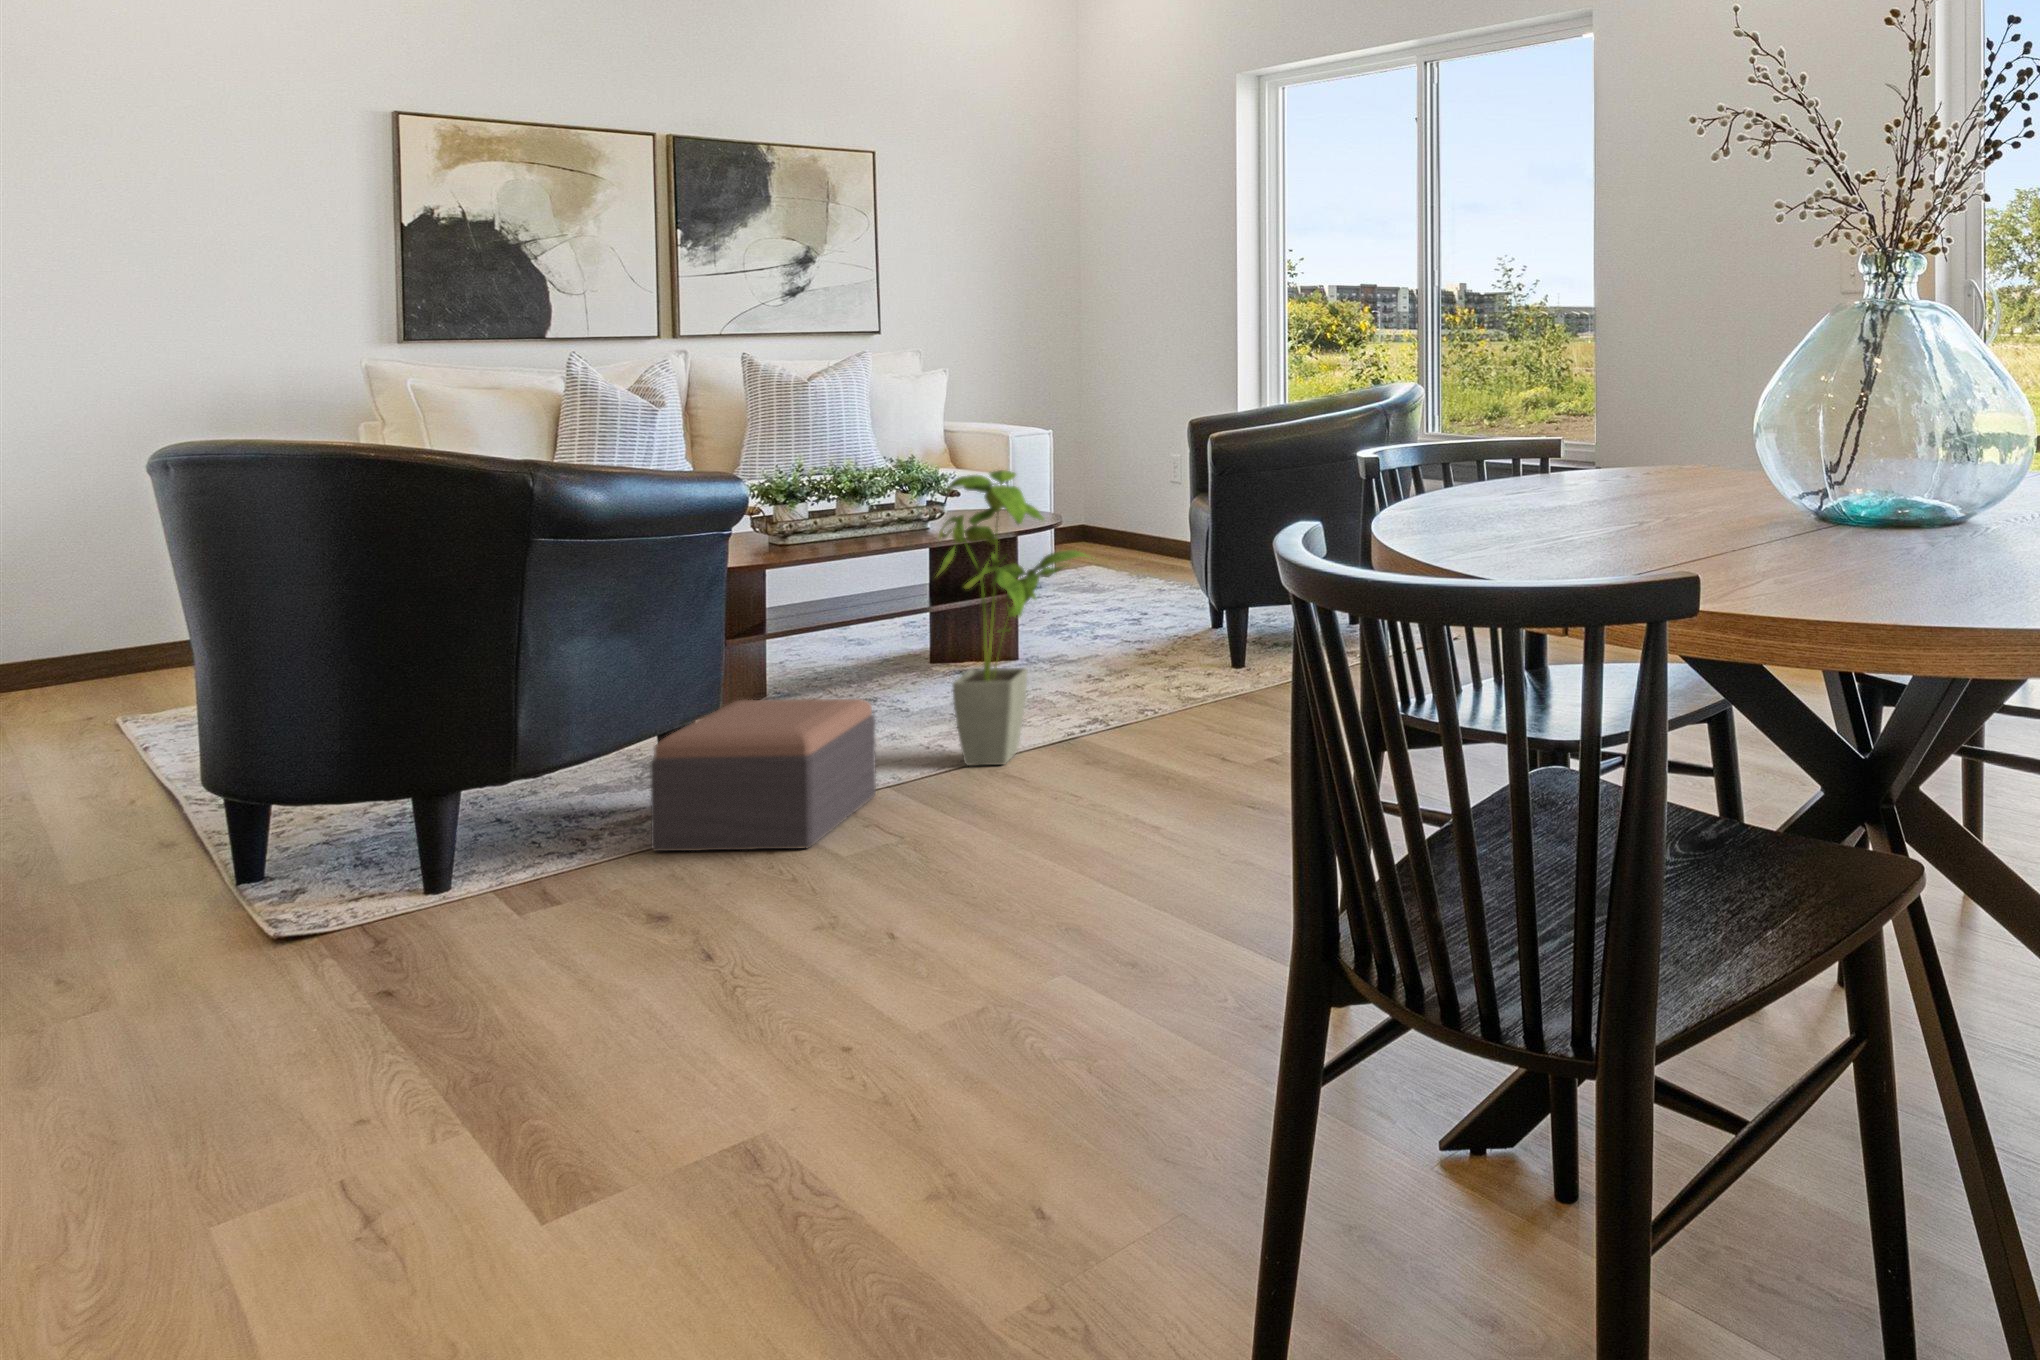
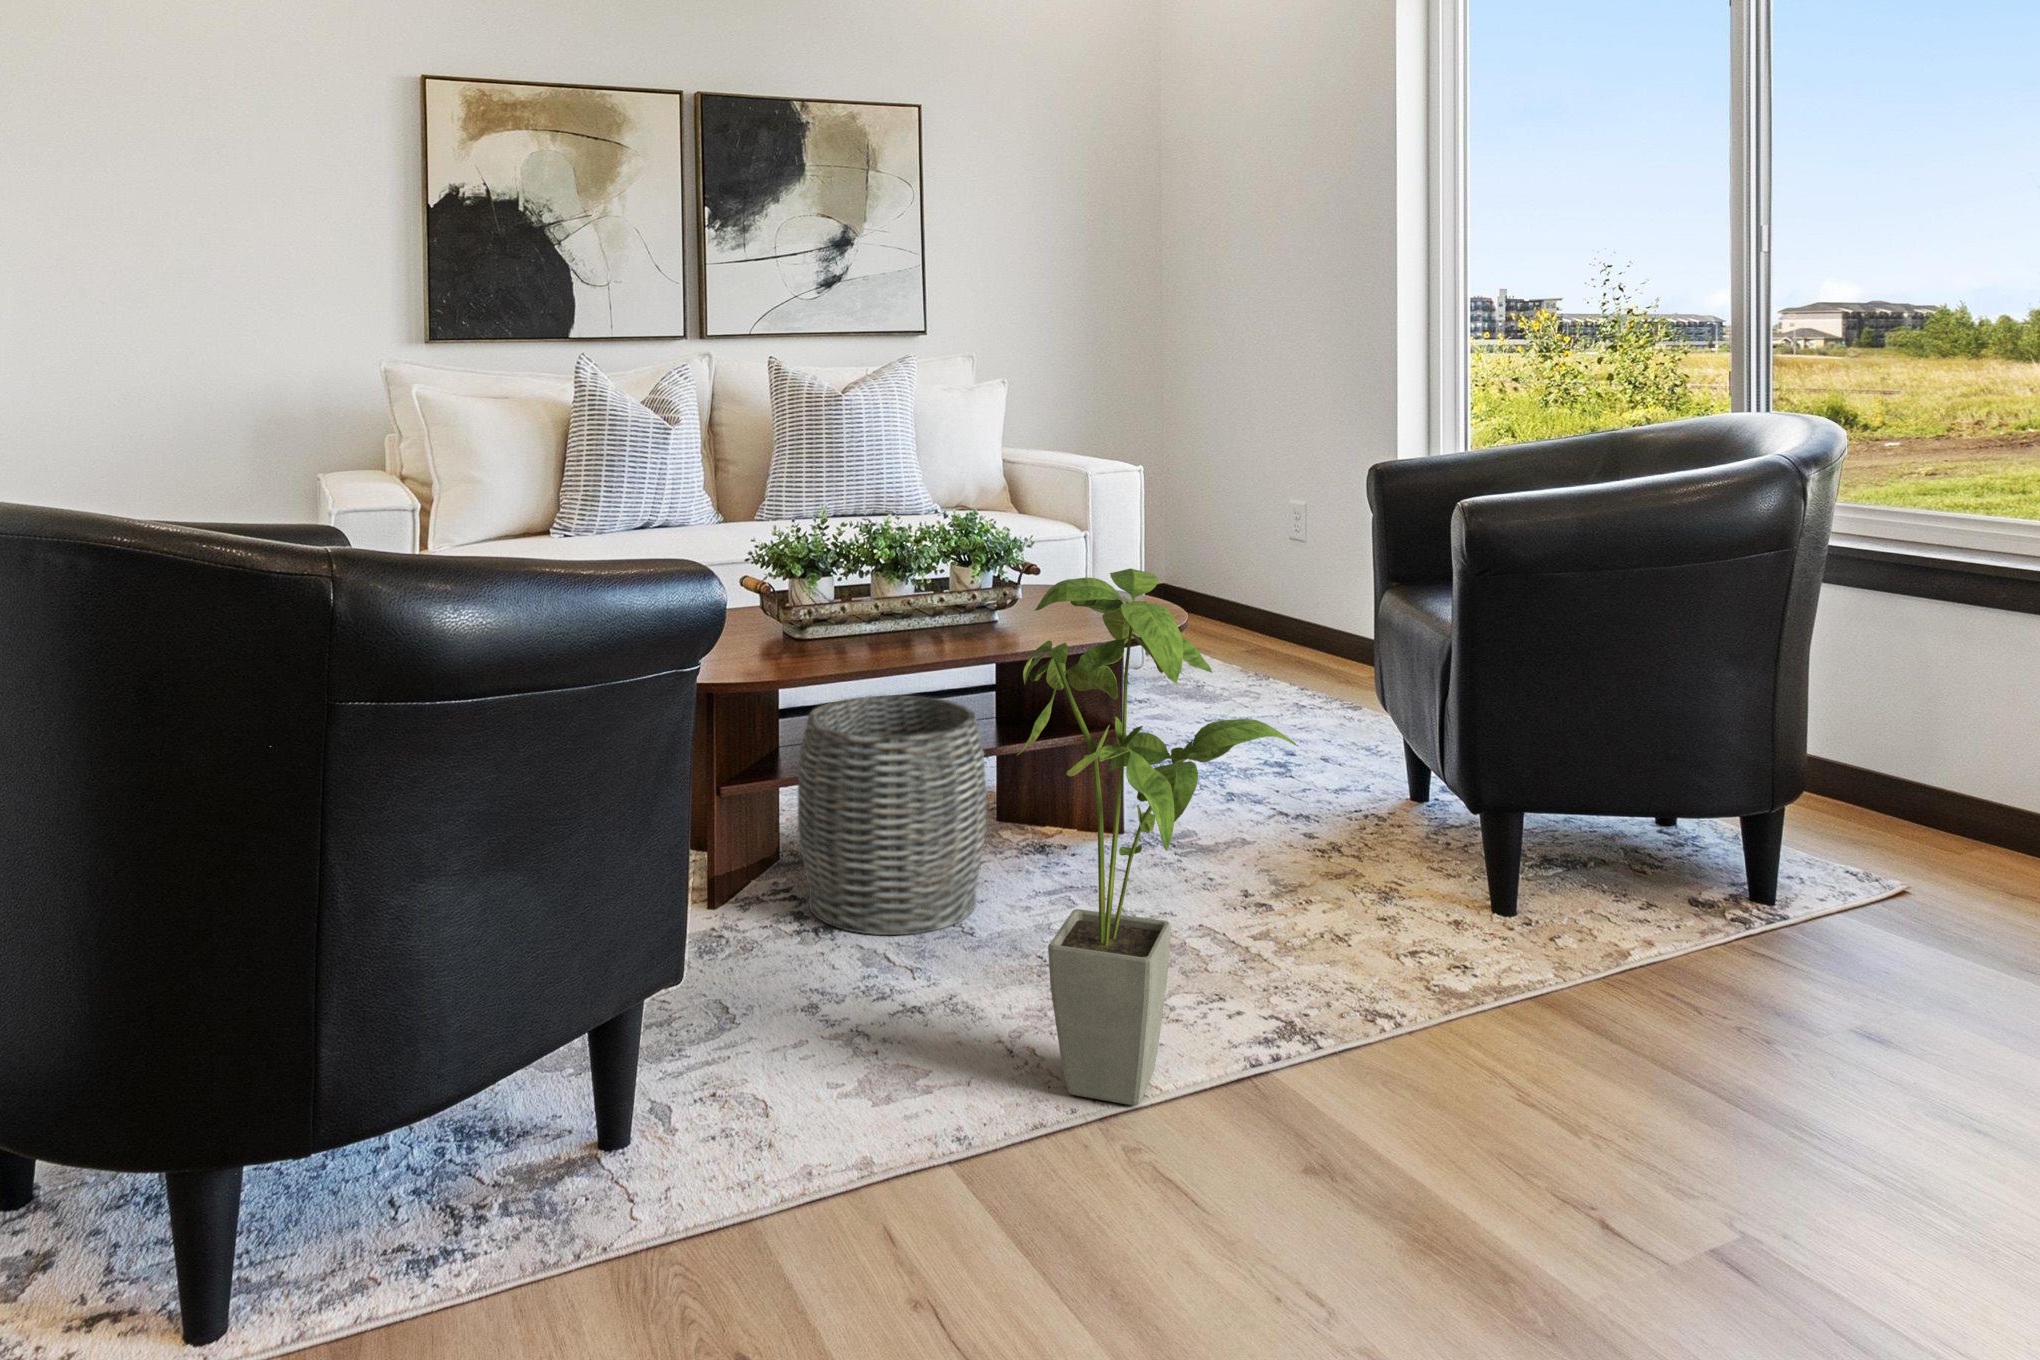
woven basket: none [783,577,920,724] -> present [798,695,986,935]
footstool: present [650,699,876,851] -> none [563,945,924,1304]

